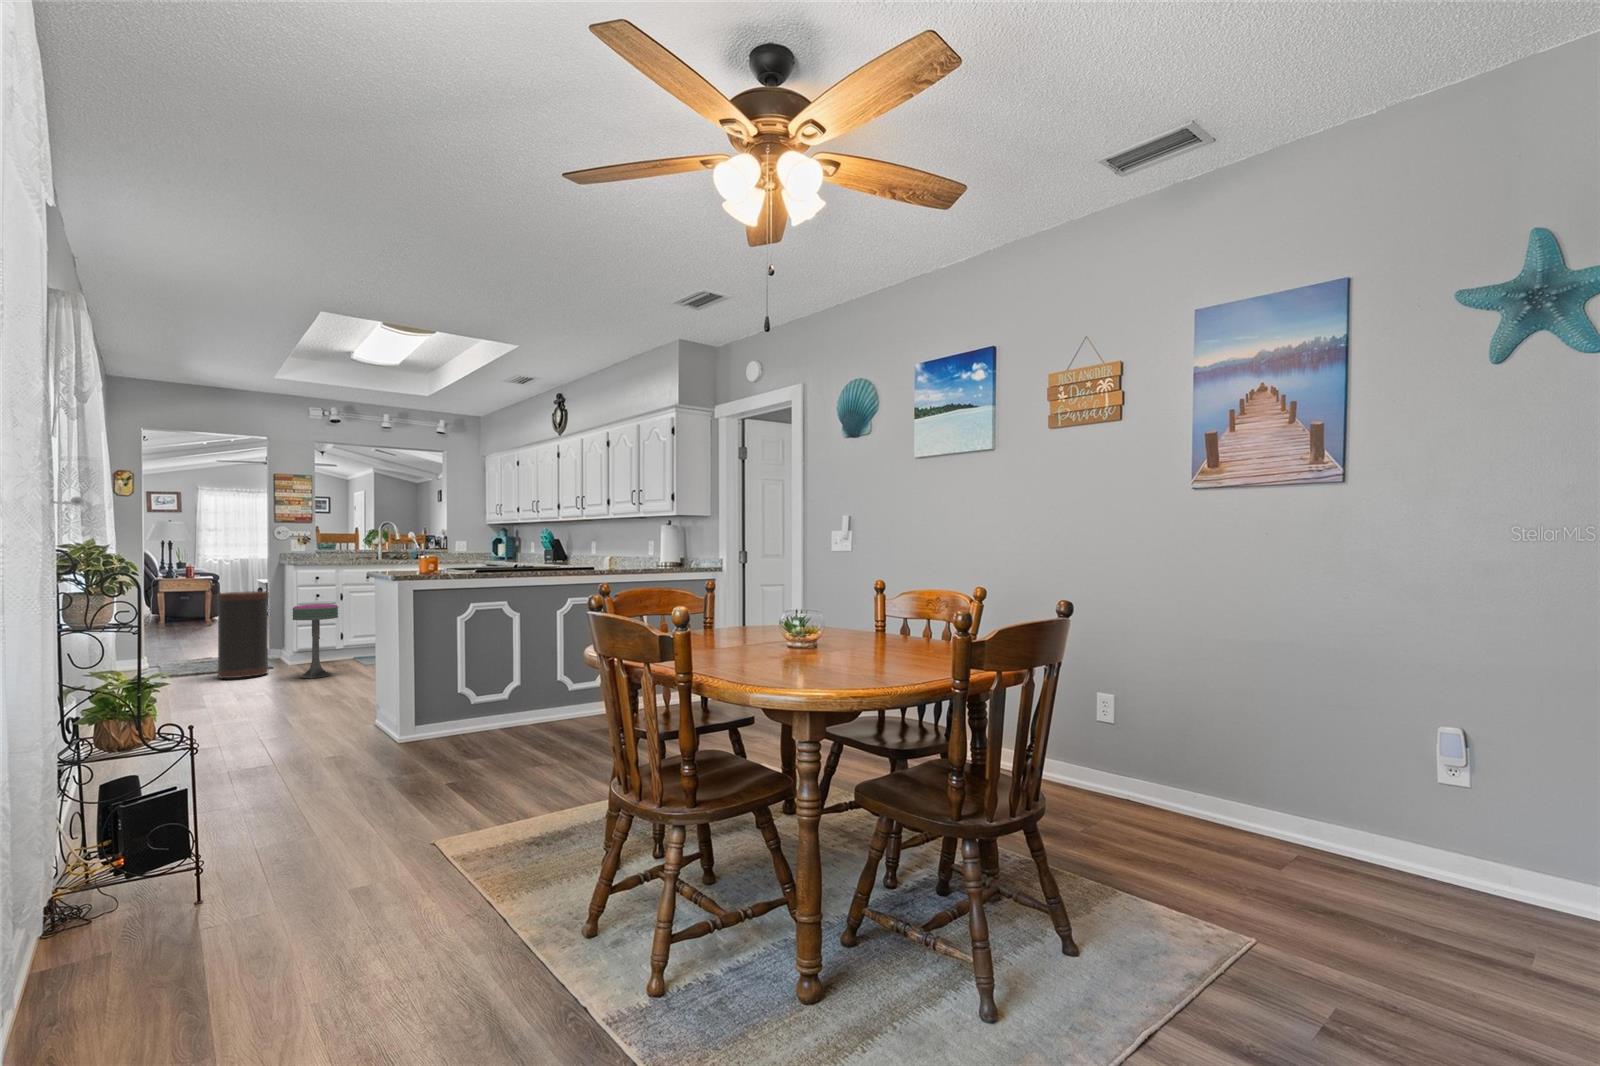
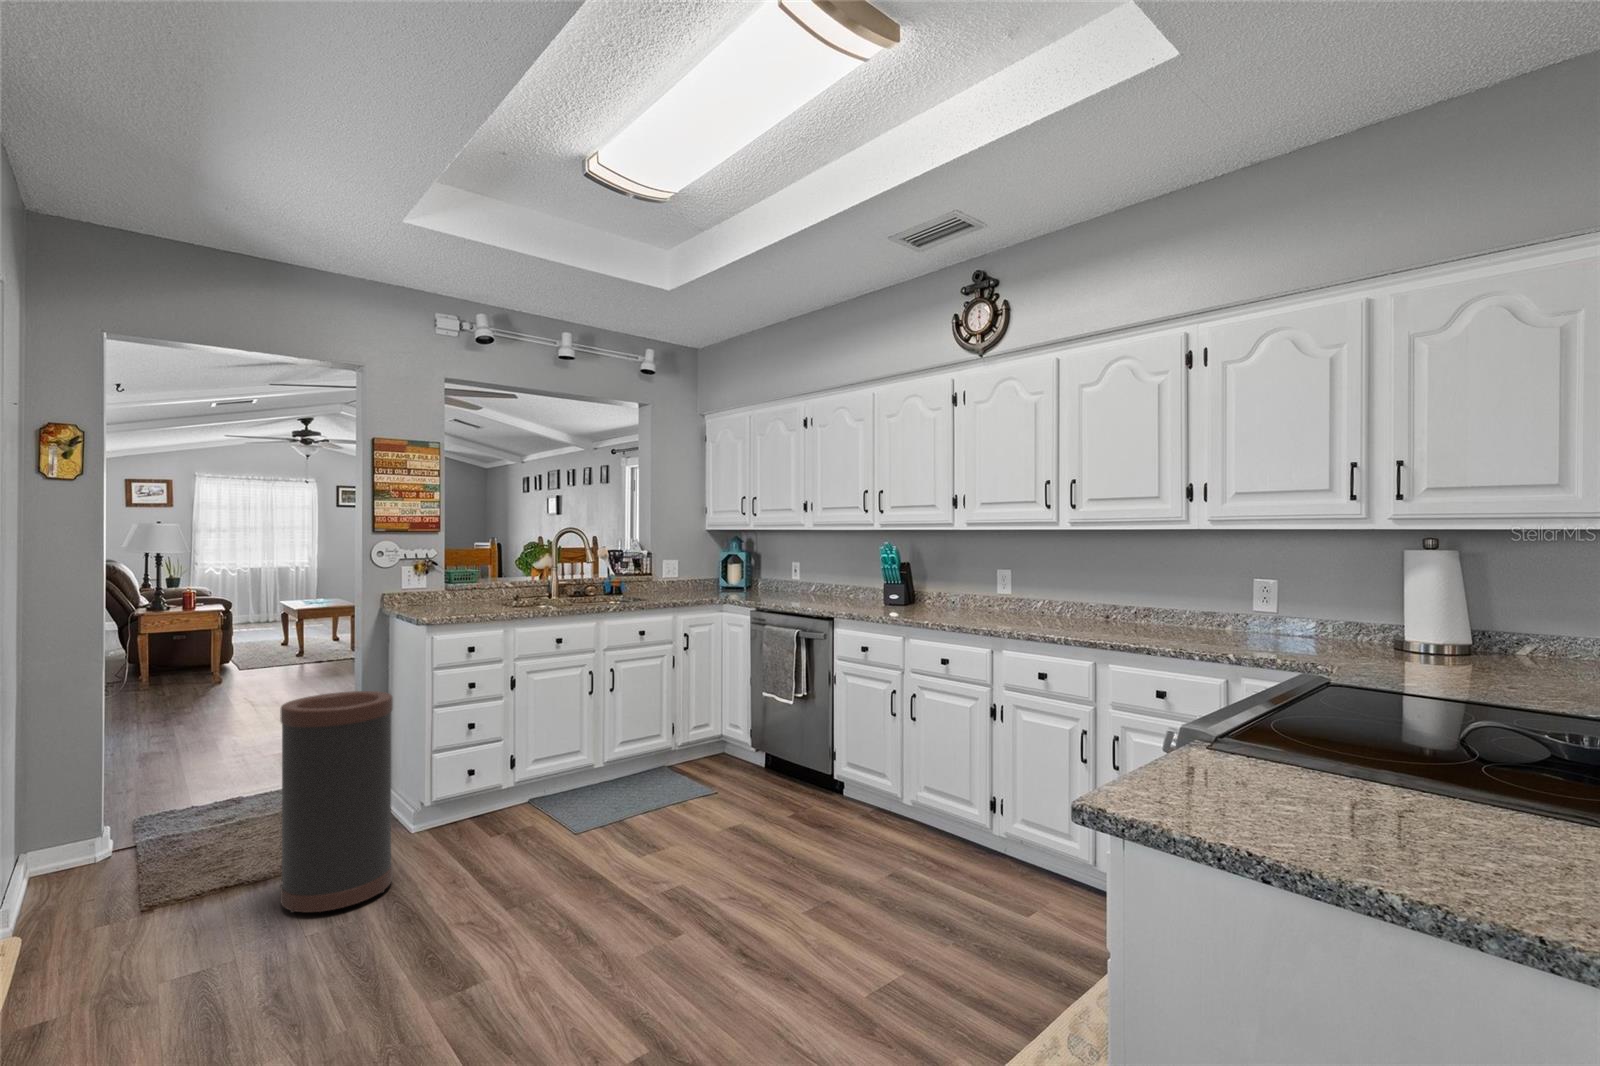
bar stool: present [293,604,338,678] -> none [459,722,555,909]

